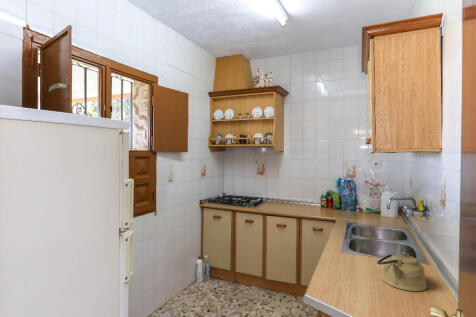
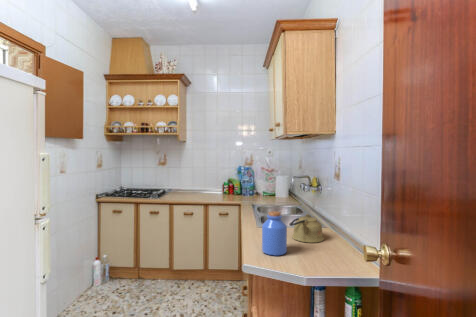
jar: none [335,246,367,302] -> present [262,211,287,255]

